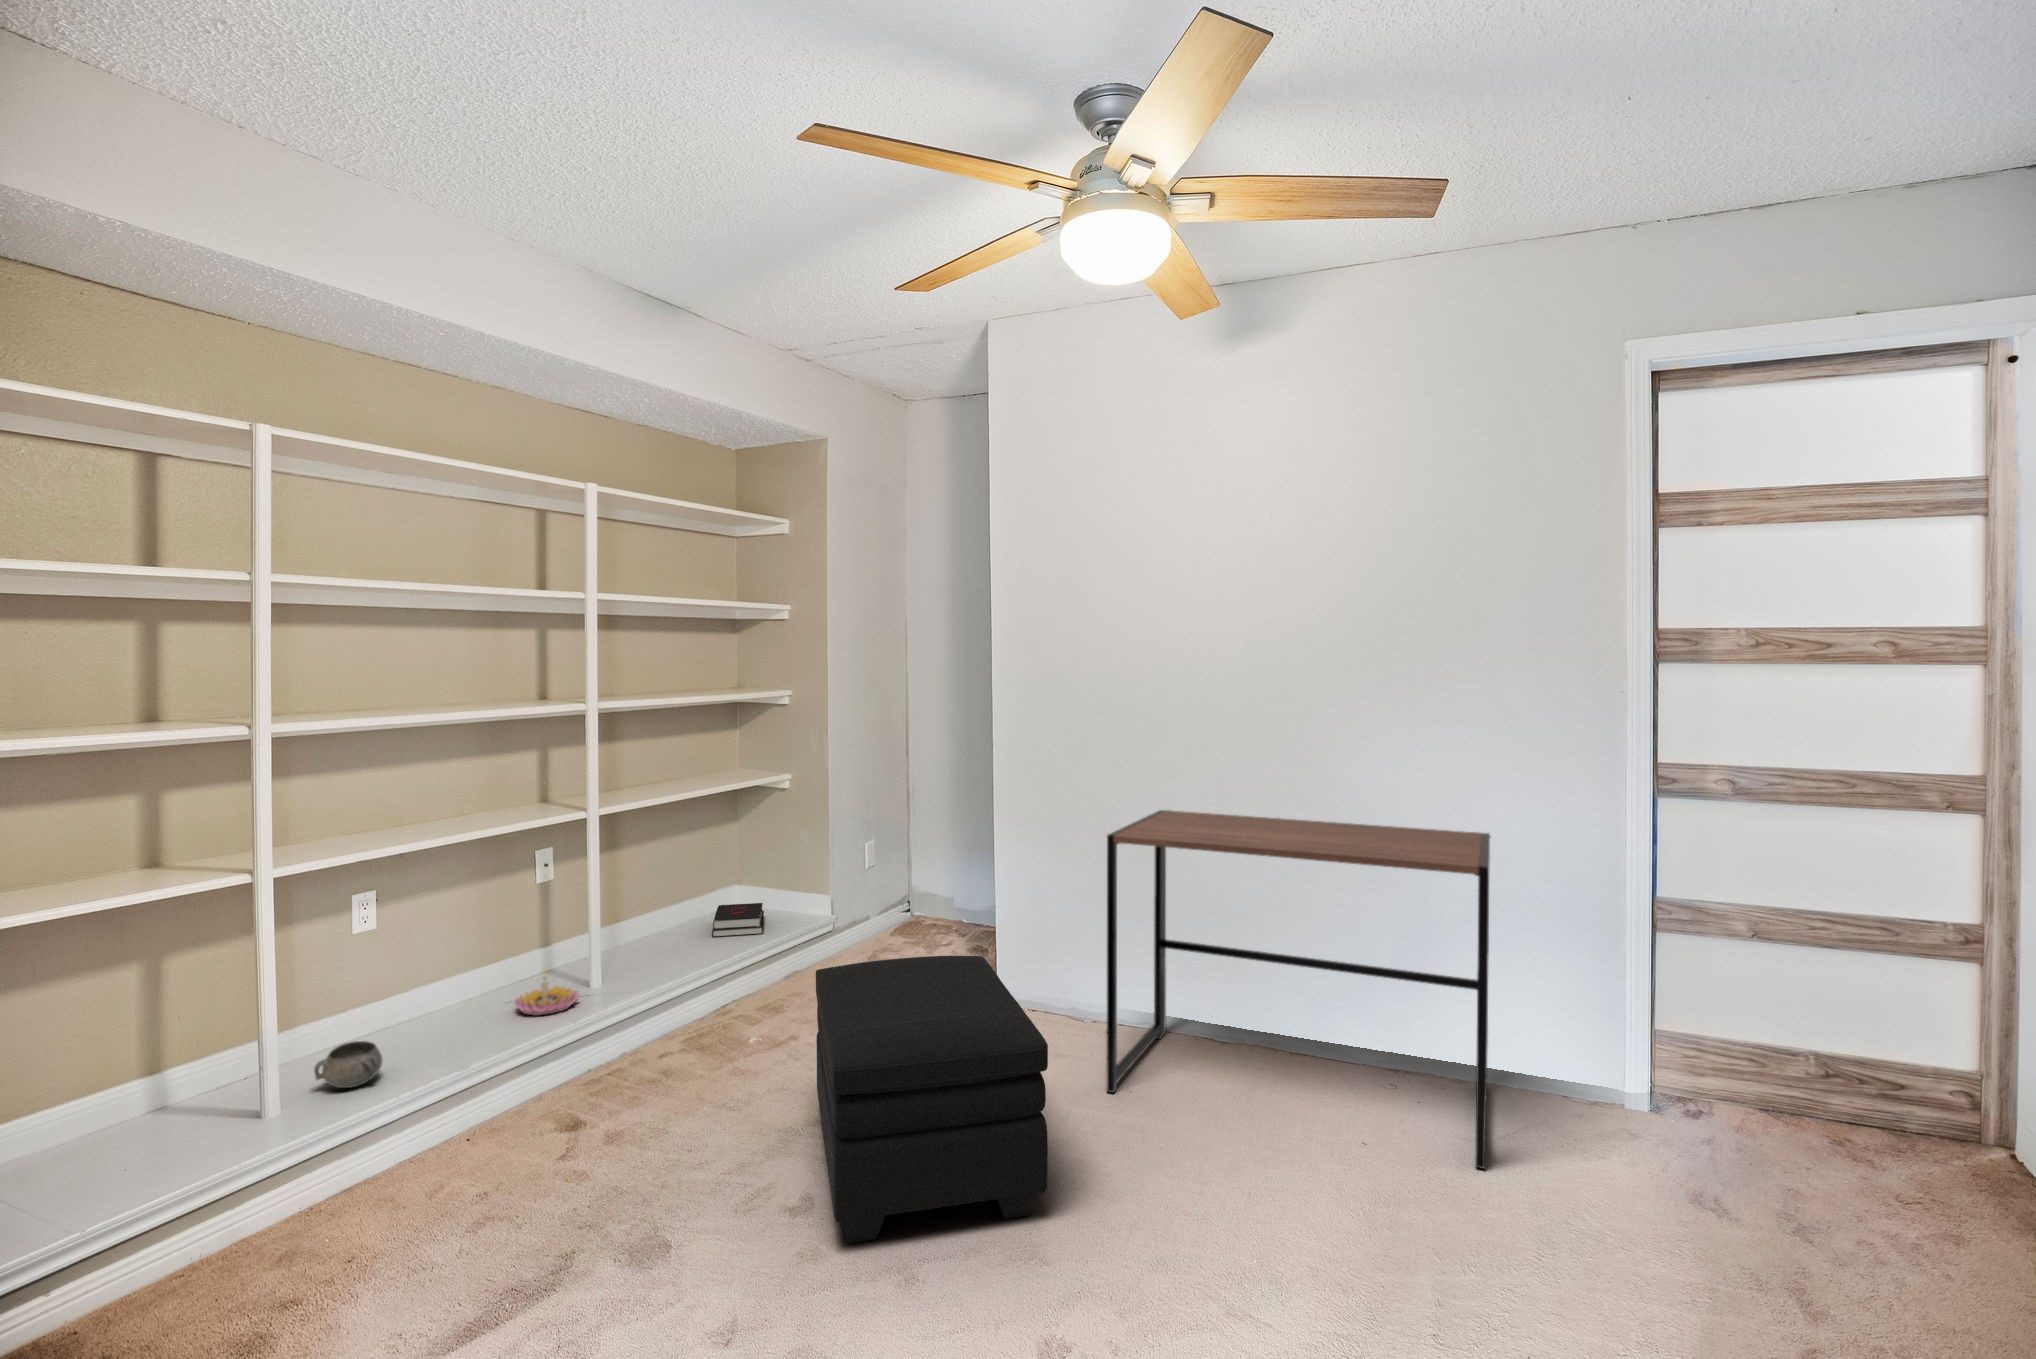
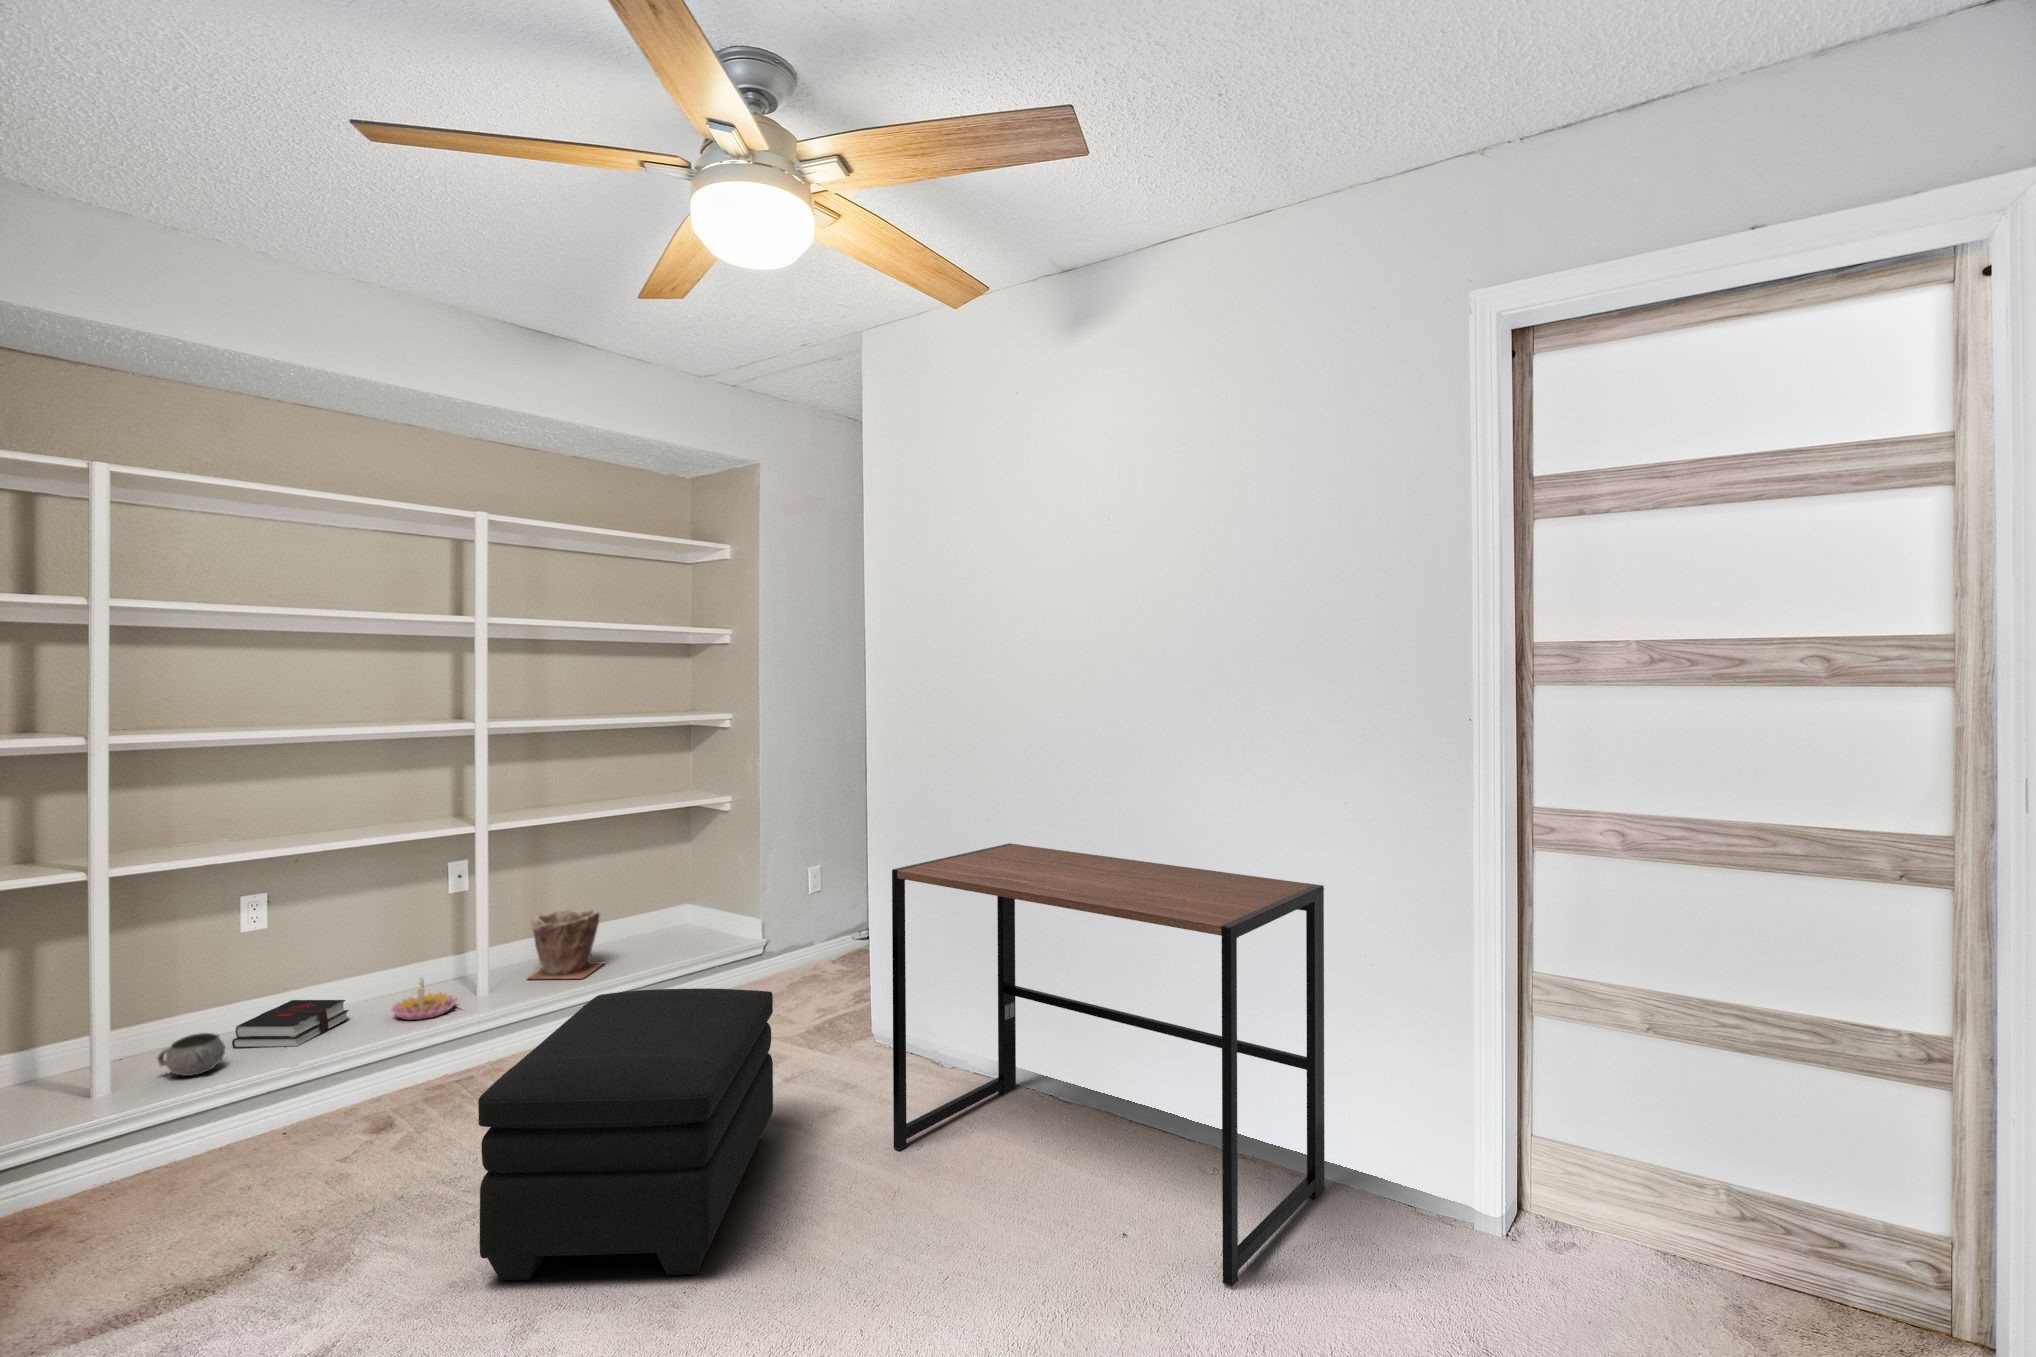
plant pot: none [622,894,692,969] -> present [528,909,604,979]
hardback book: present [712,903,764,937] -> present [232,1000,349,1048]

